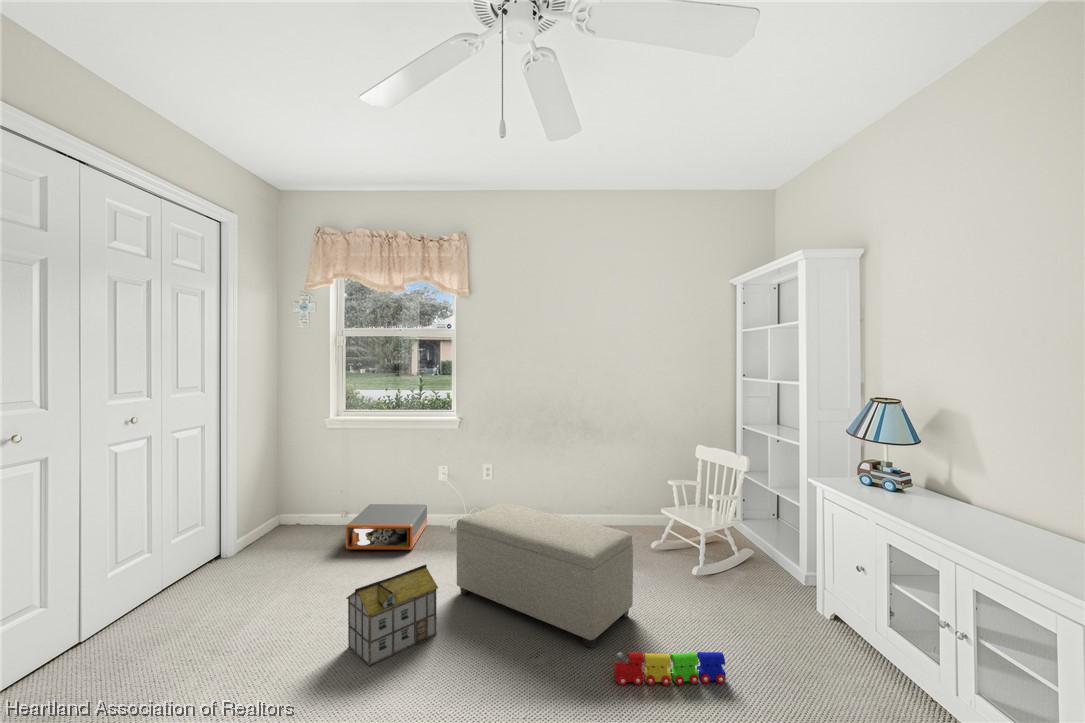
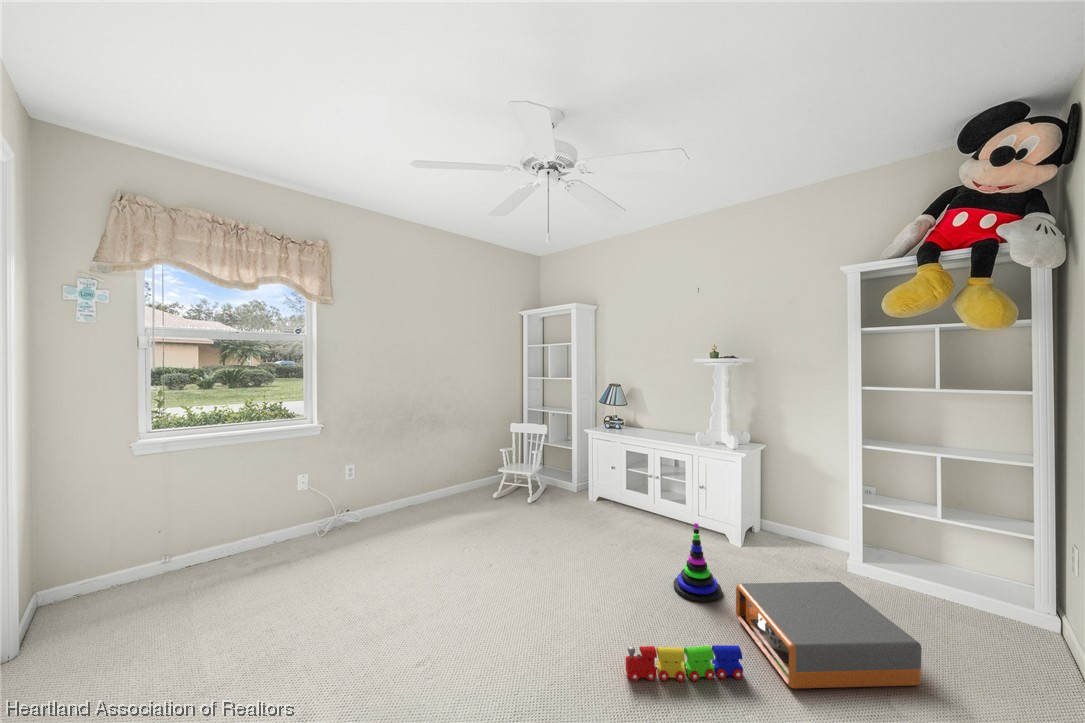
ottoman: present [457,503,633,648] -> none [466,490,642,638]
storage box: present [346,504,427,550] -> present [736,582,922,688]
stacking toy: none [664,537,711,616] -> present [673,523,722,602]
toy house: present [346,564,438,666] -> none [353,553,446,660]

